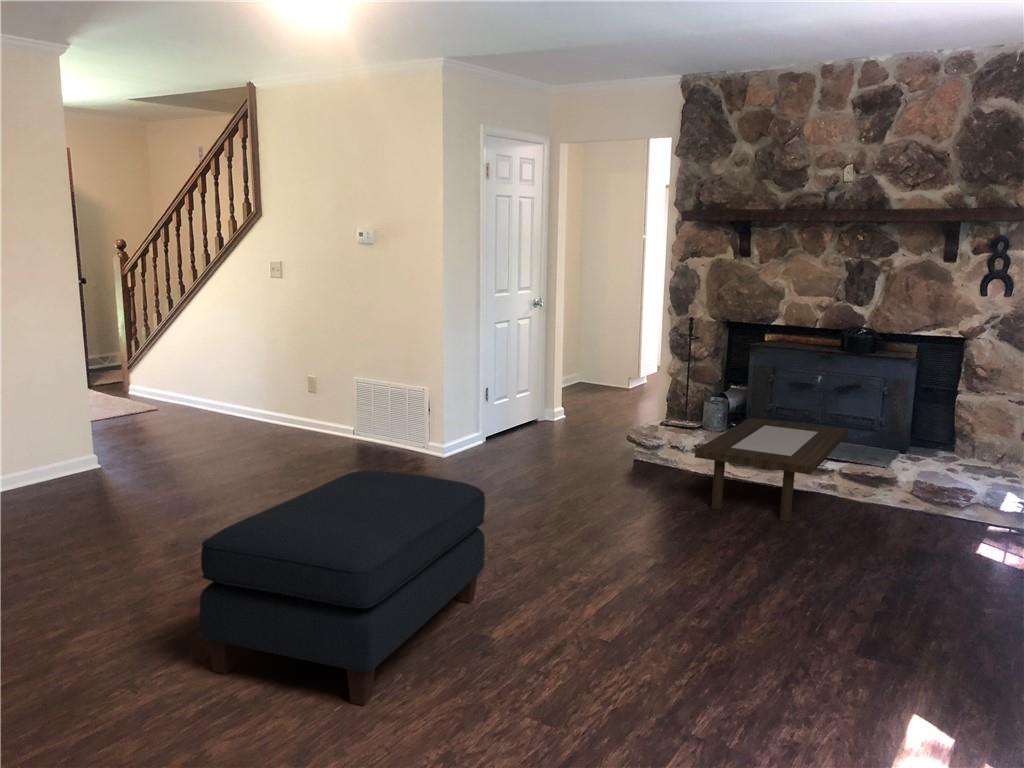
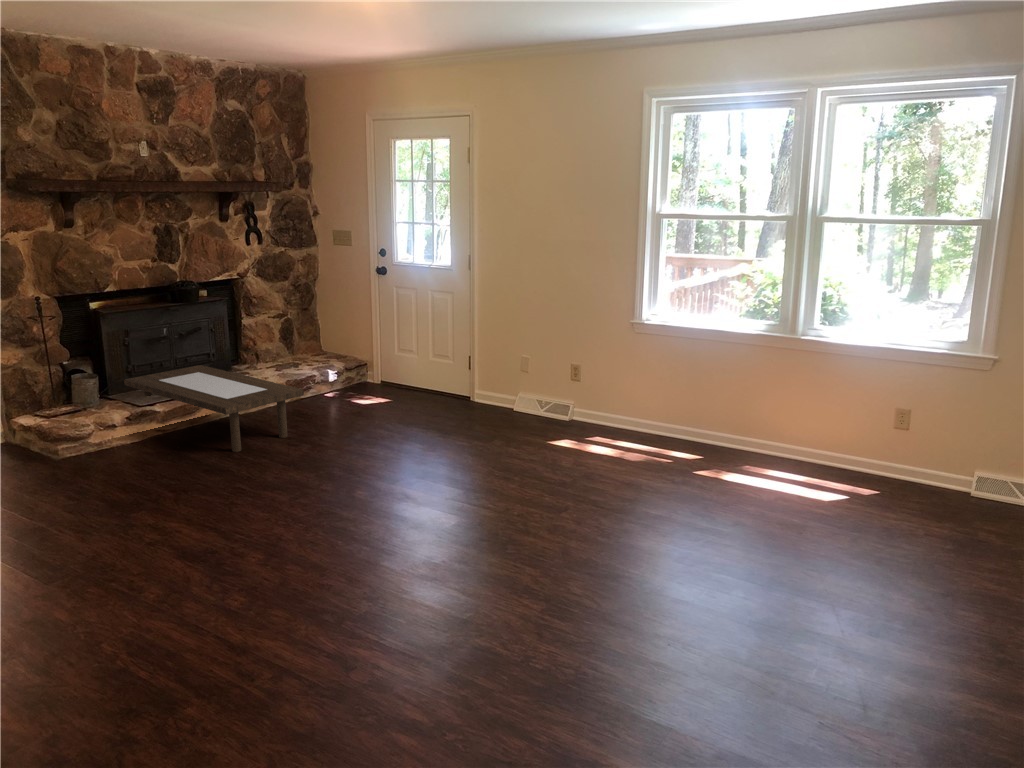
ottoman: present [200,470,485,705] -> none [308,463,582,665]

